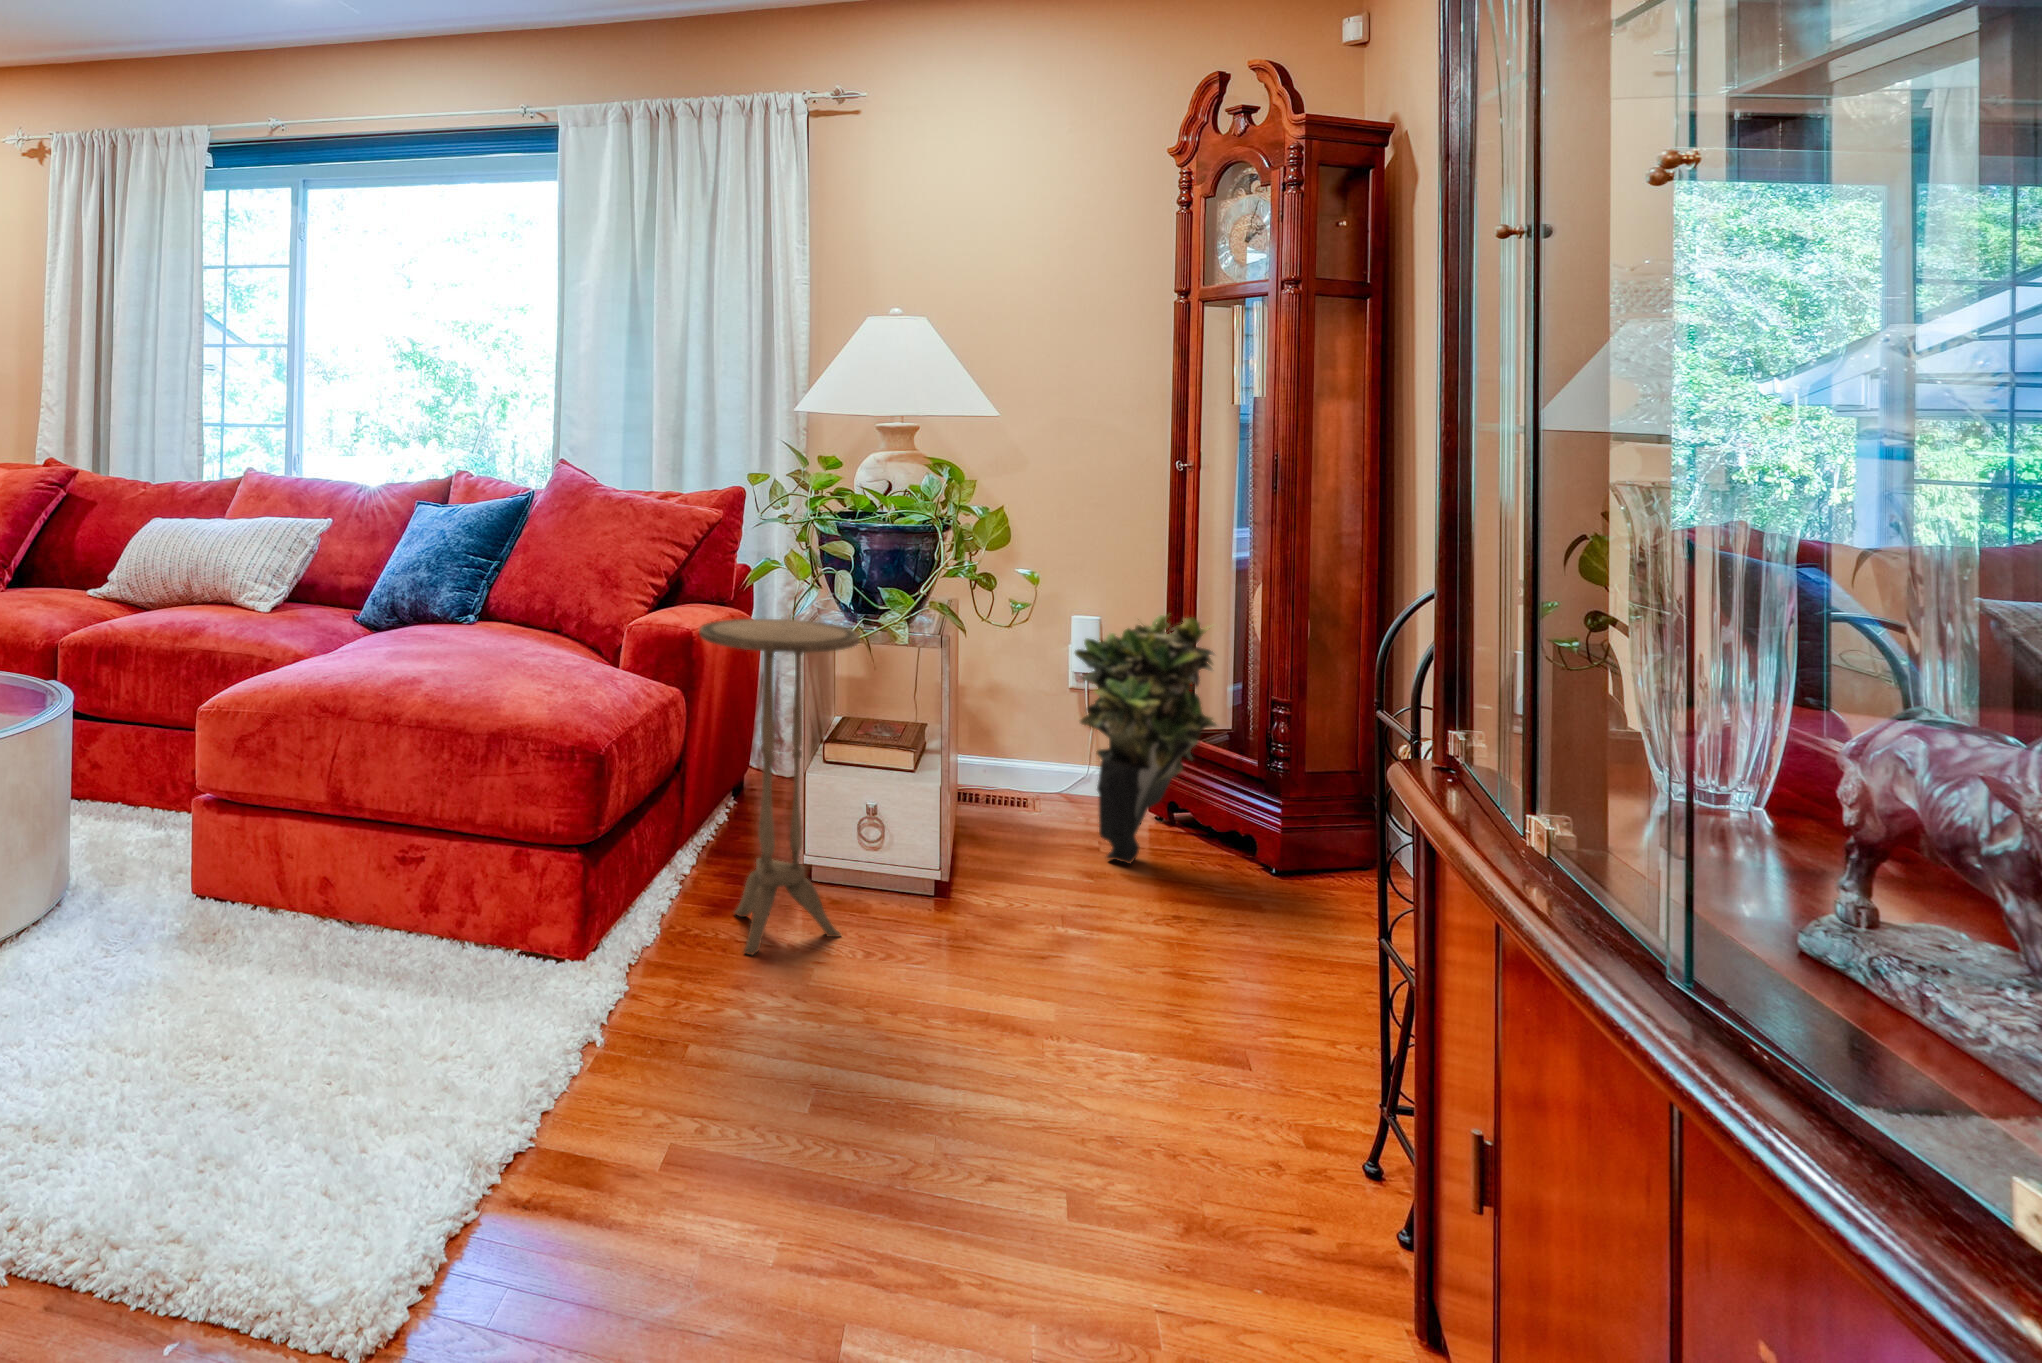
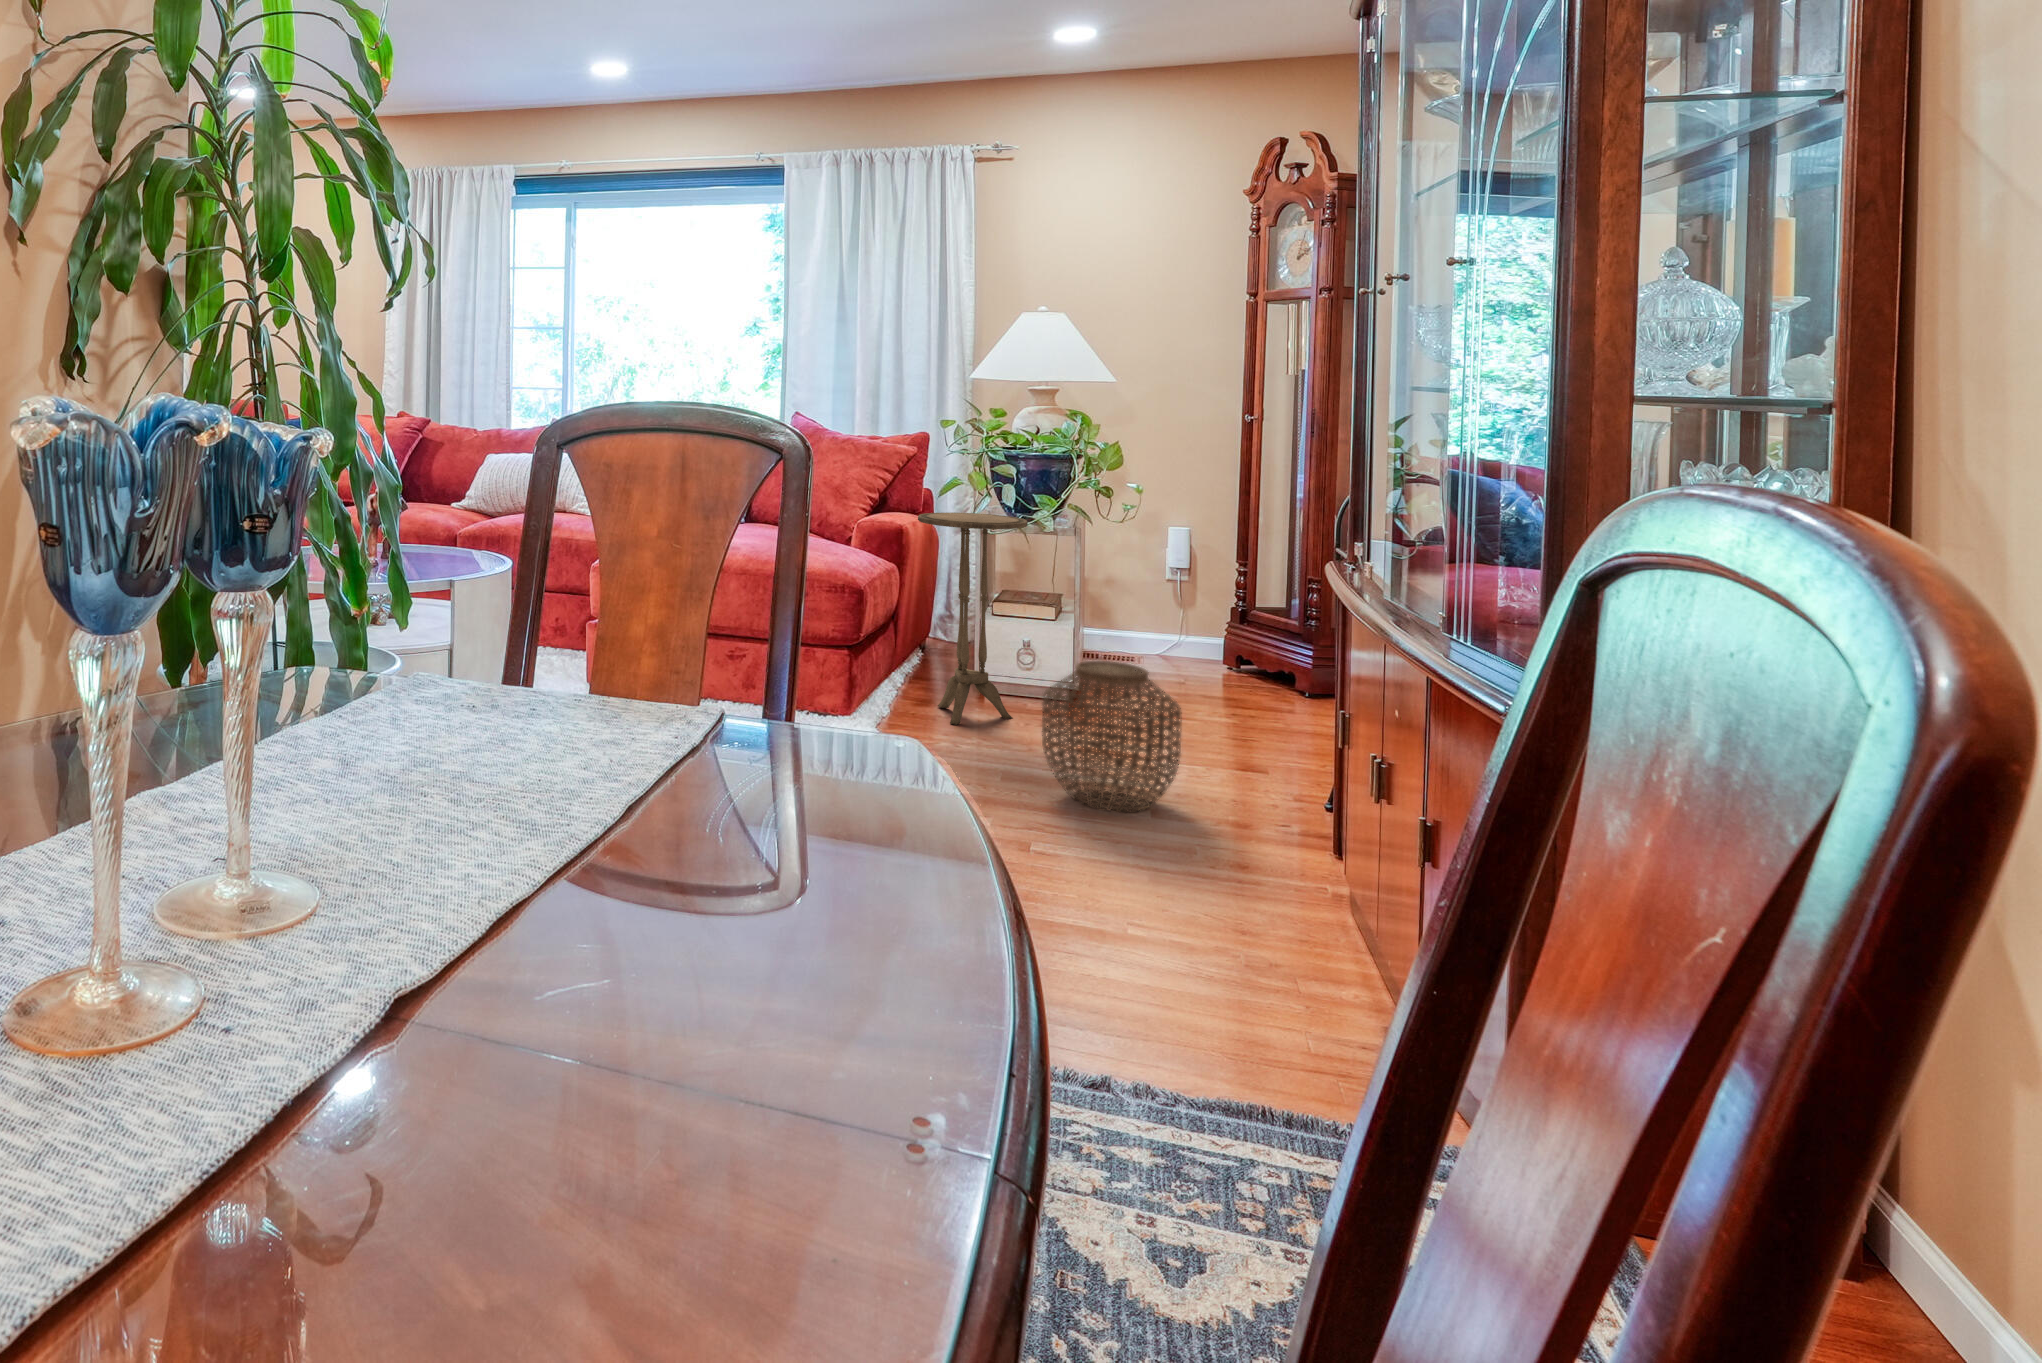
potted plant: present [1075,615,1216,864] -> none [1171,521,1275,689]
woven basket: none [858,903,1089,1186] -> present [1042,661,1182,812]

